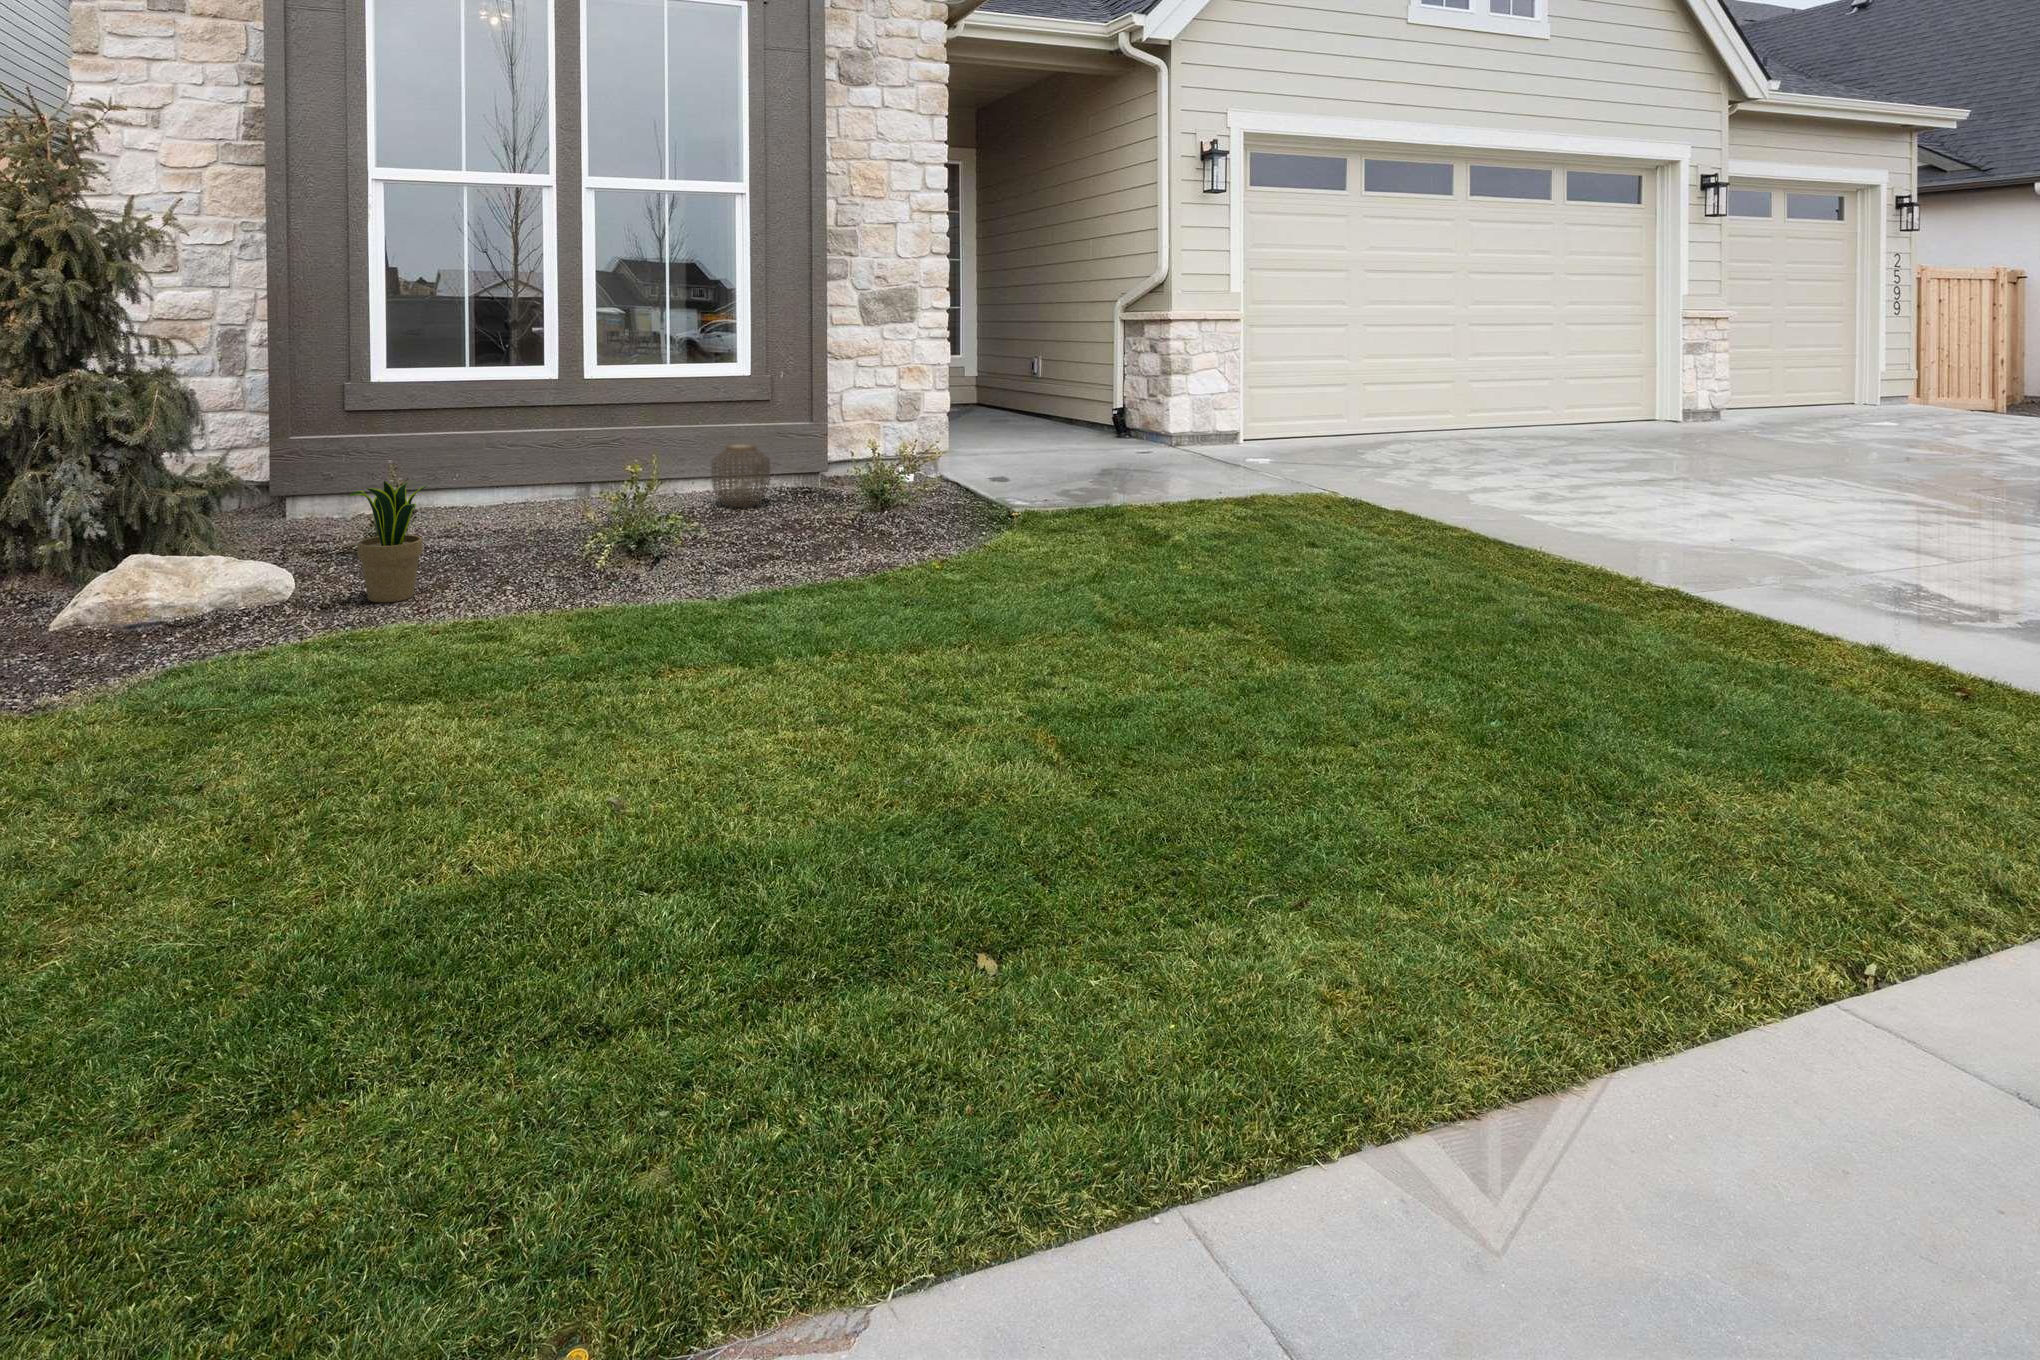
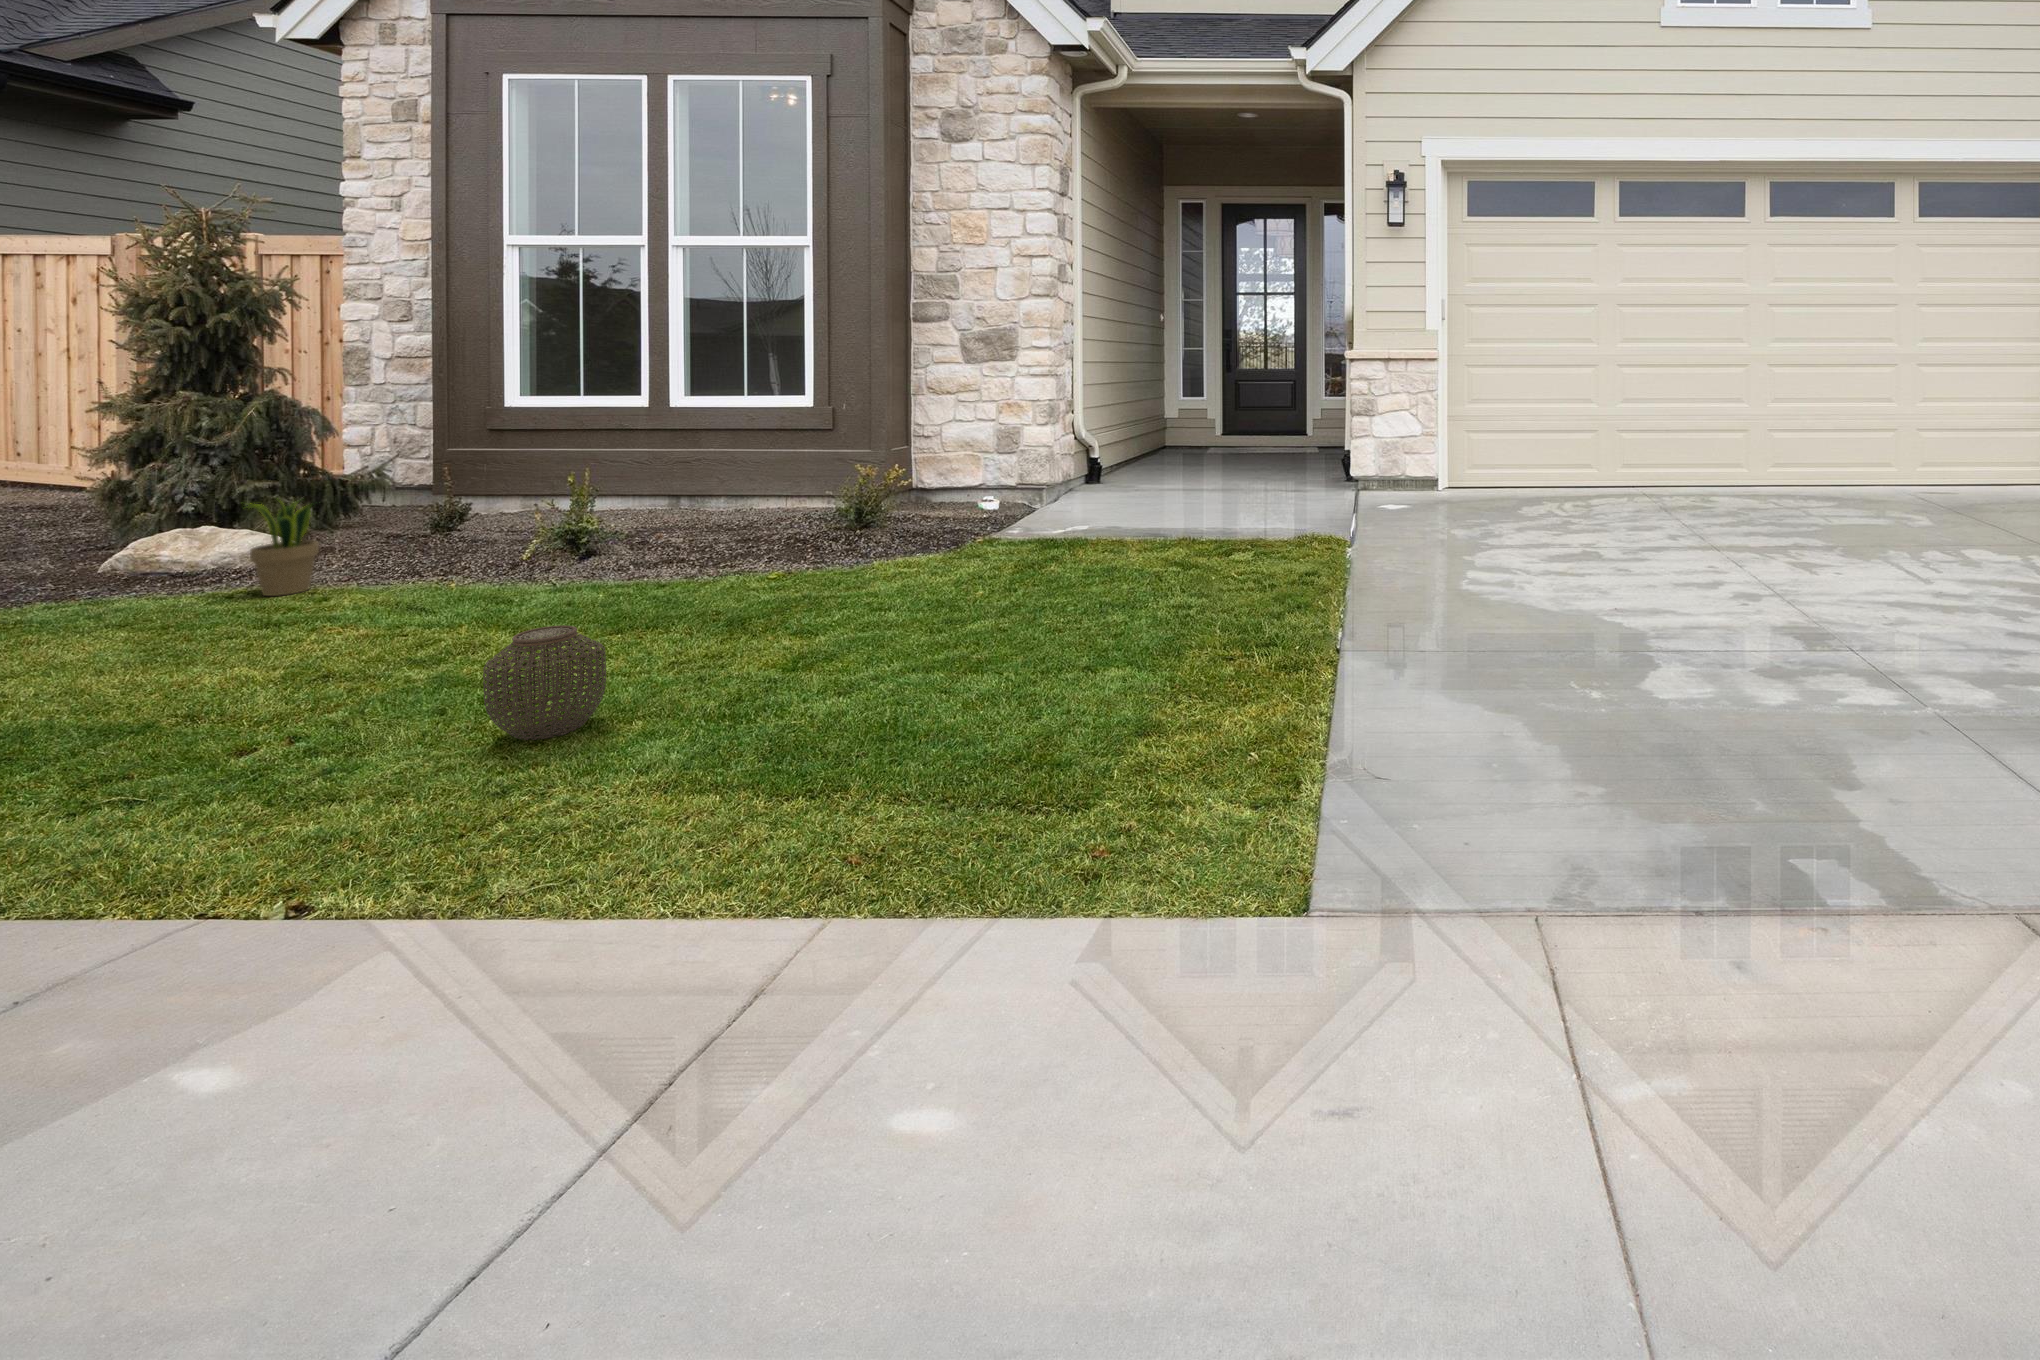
woven basket: present [711,444,770,507] -> present [483,625,606,740]

